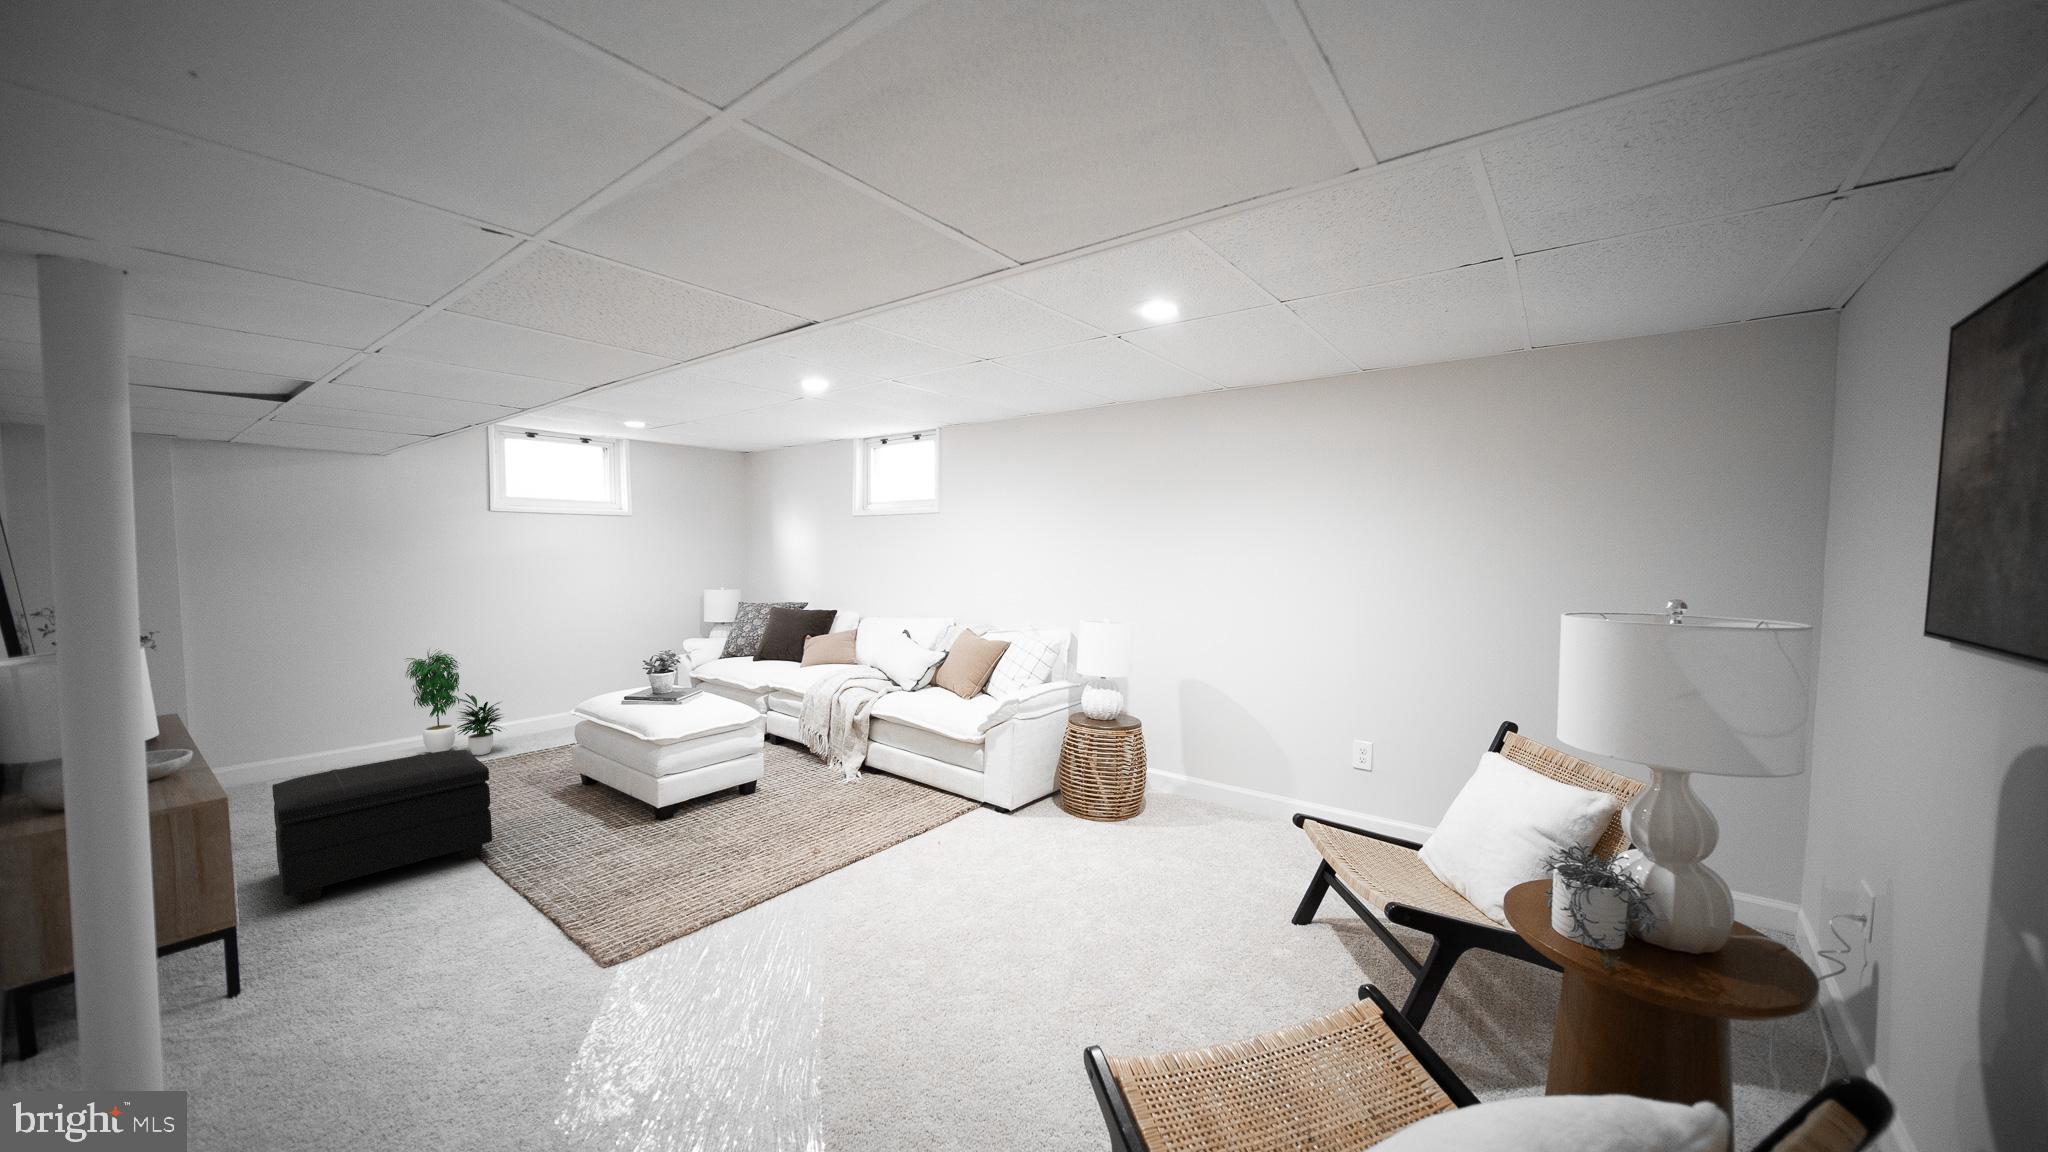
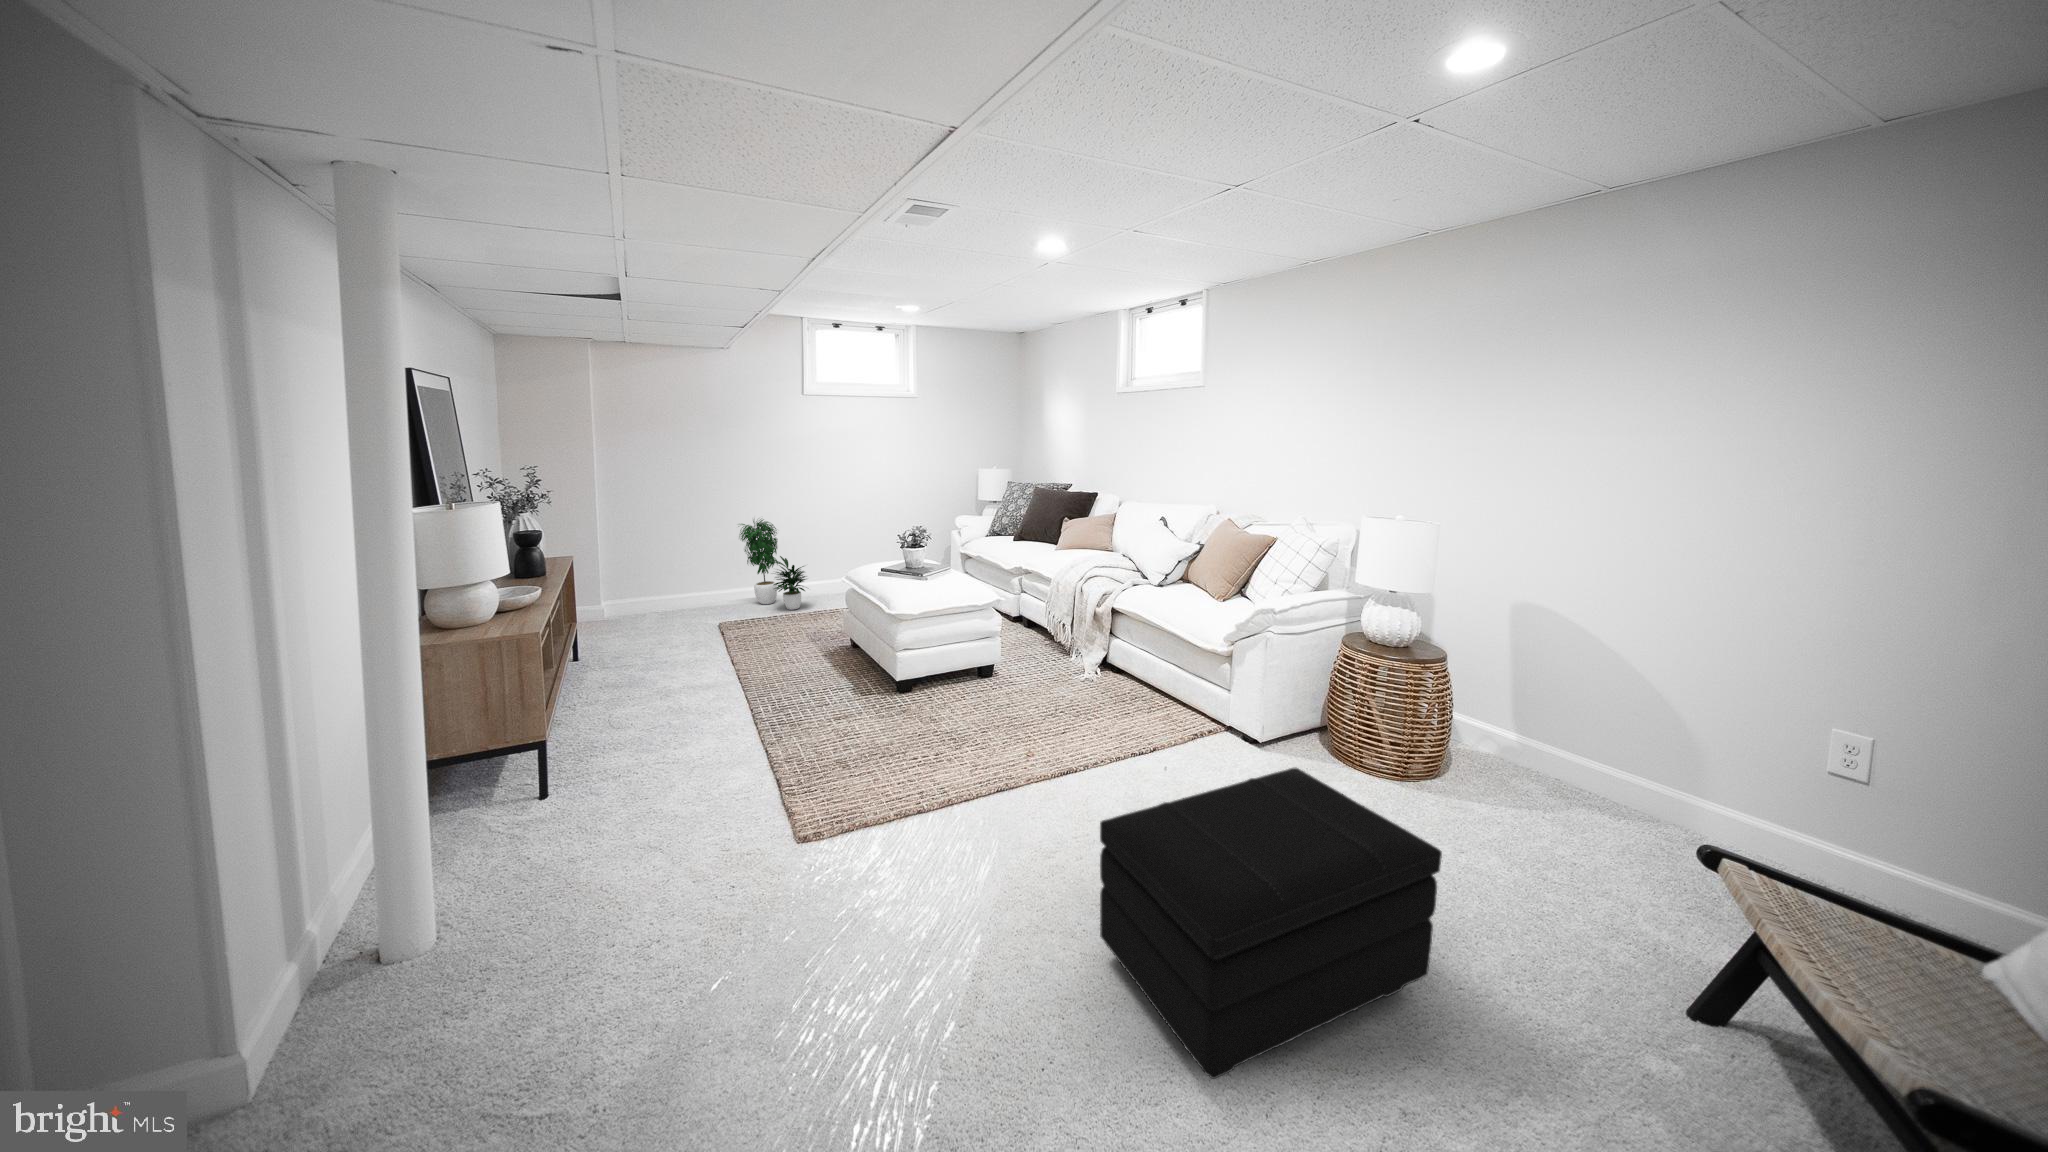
footstool: present [272,750,492,904] -> present [1100,768,1442,1079]

